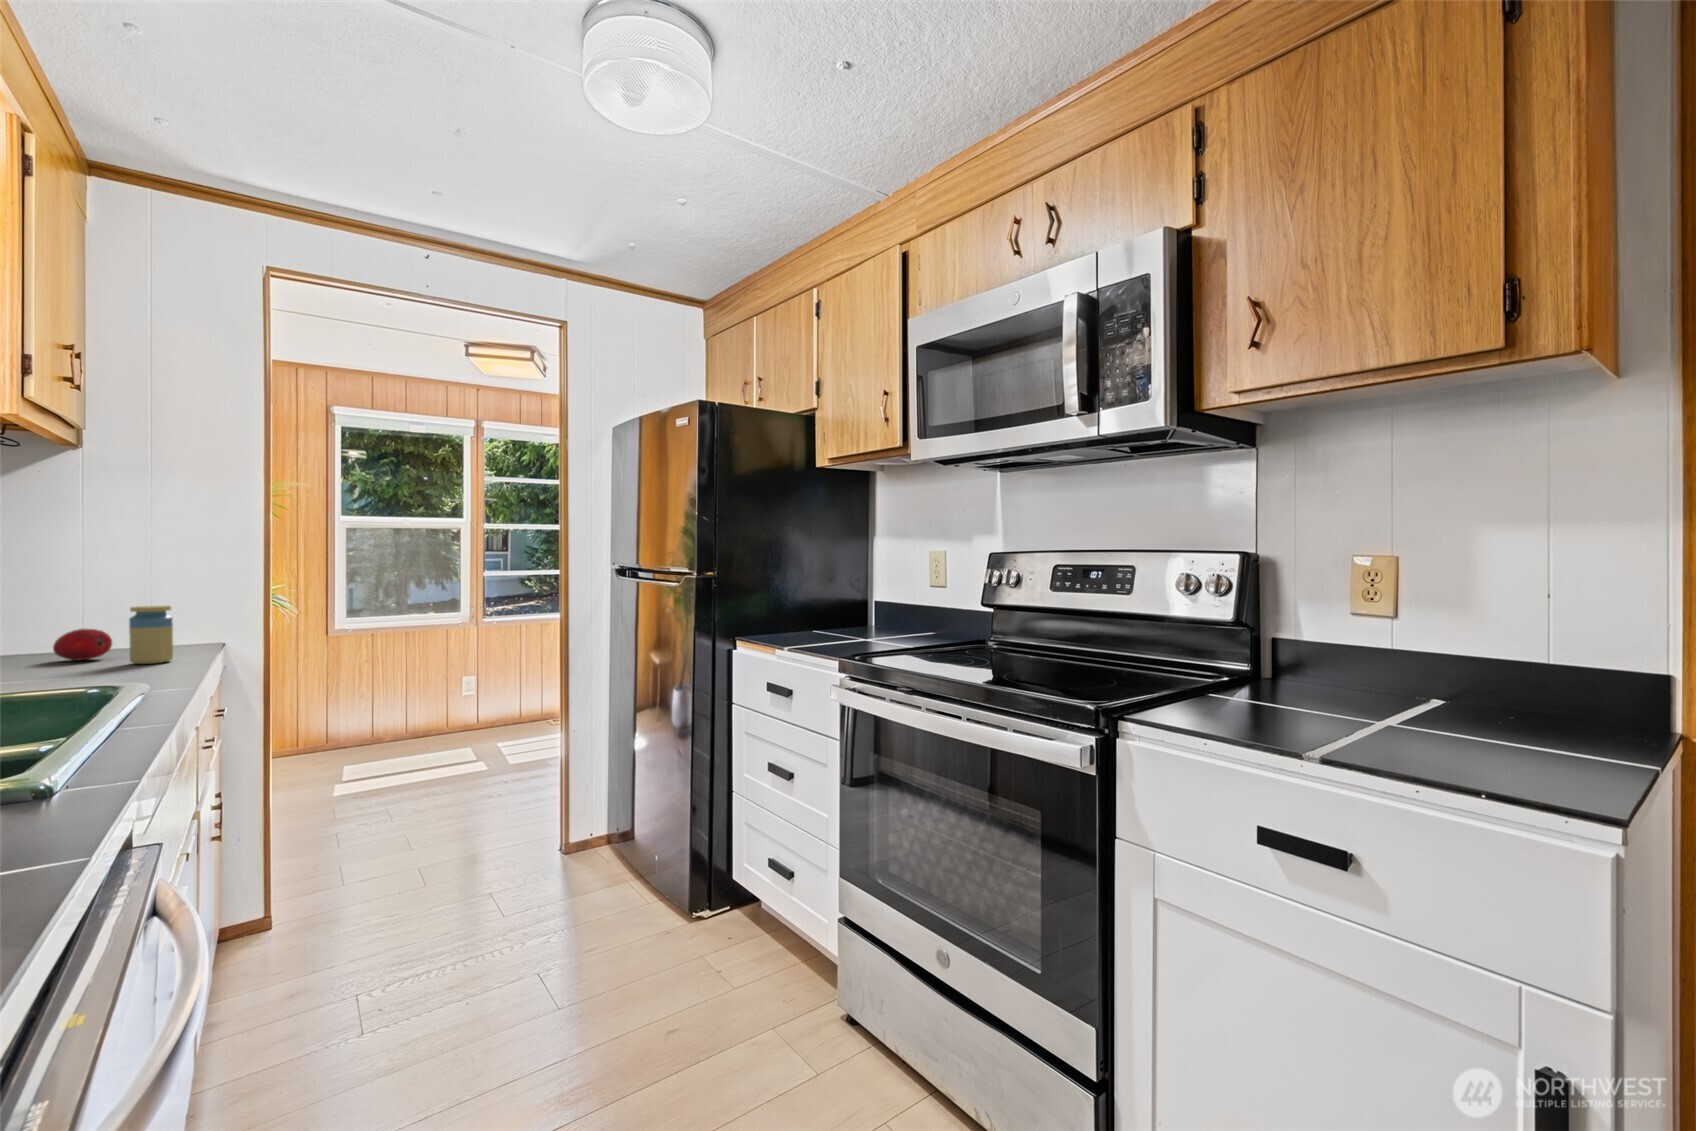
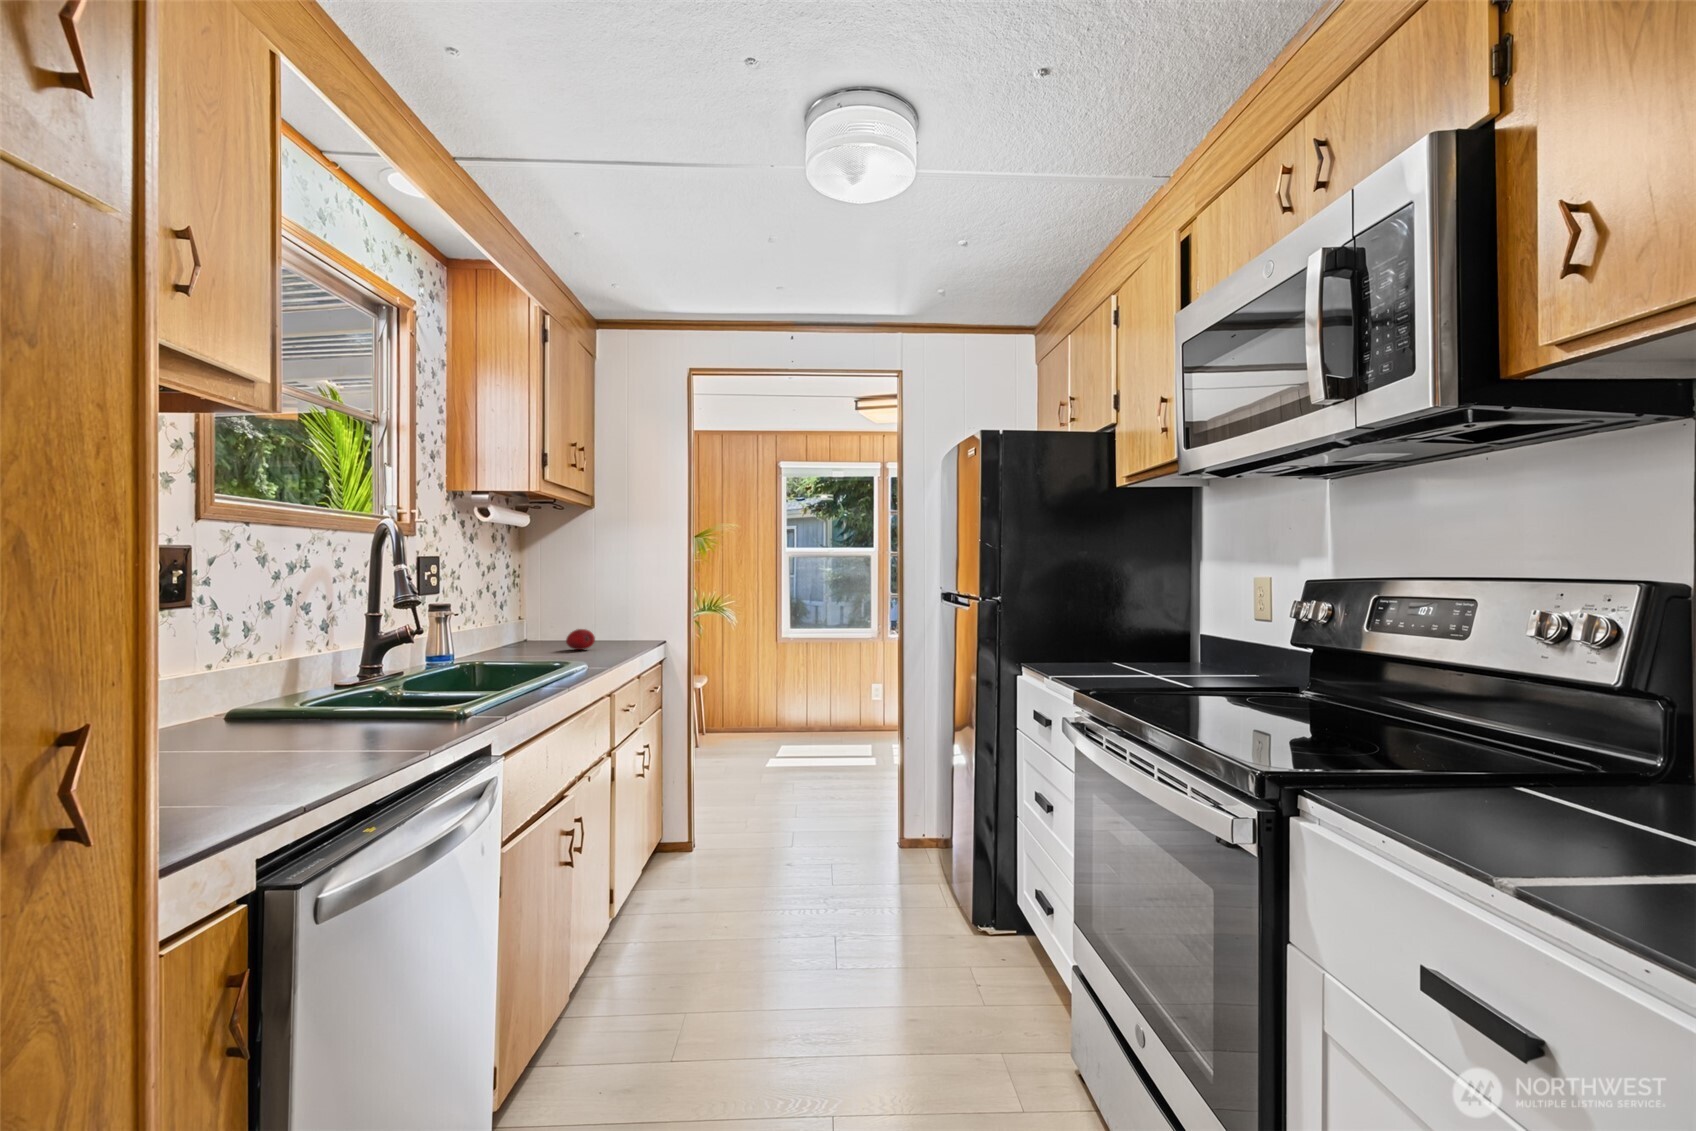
jar: present [129,606,173,664] -> none [595,615,620,655]

